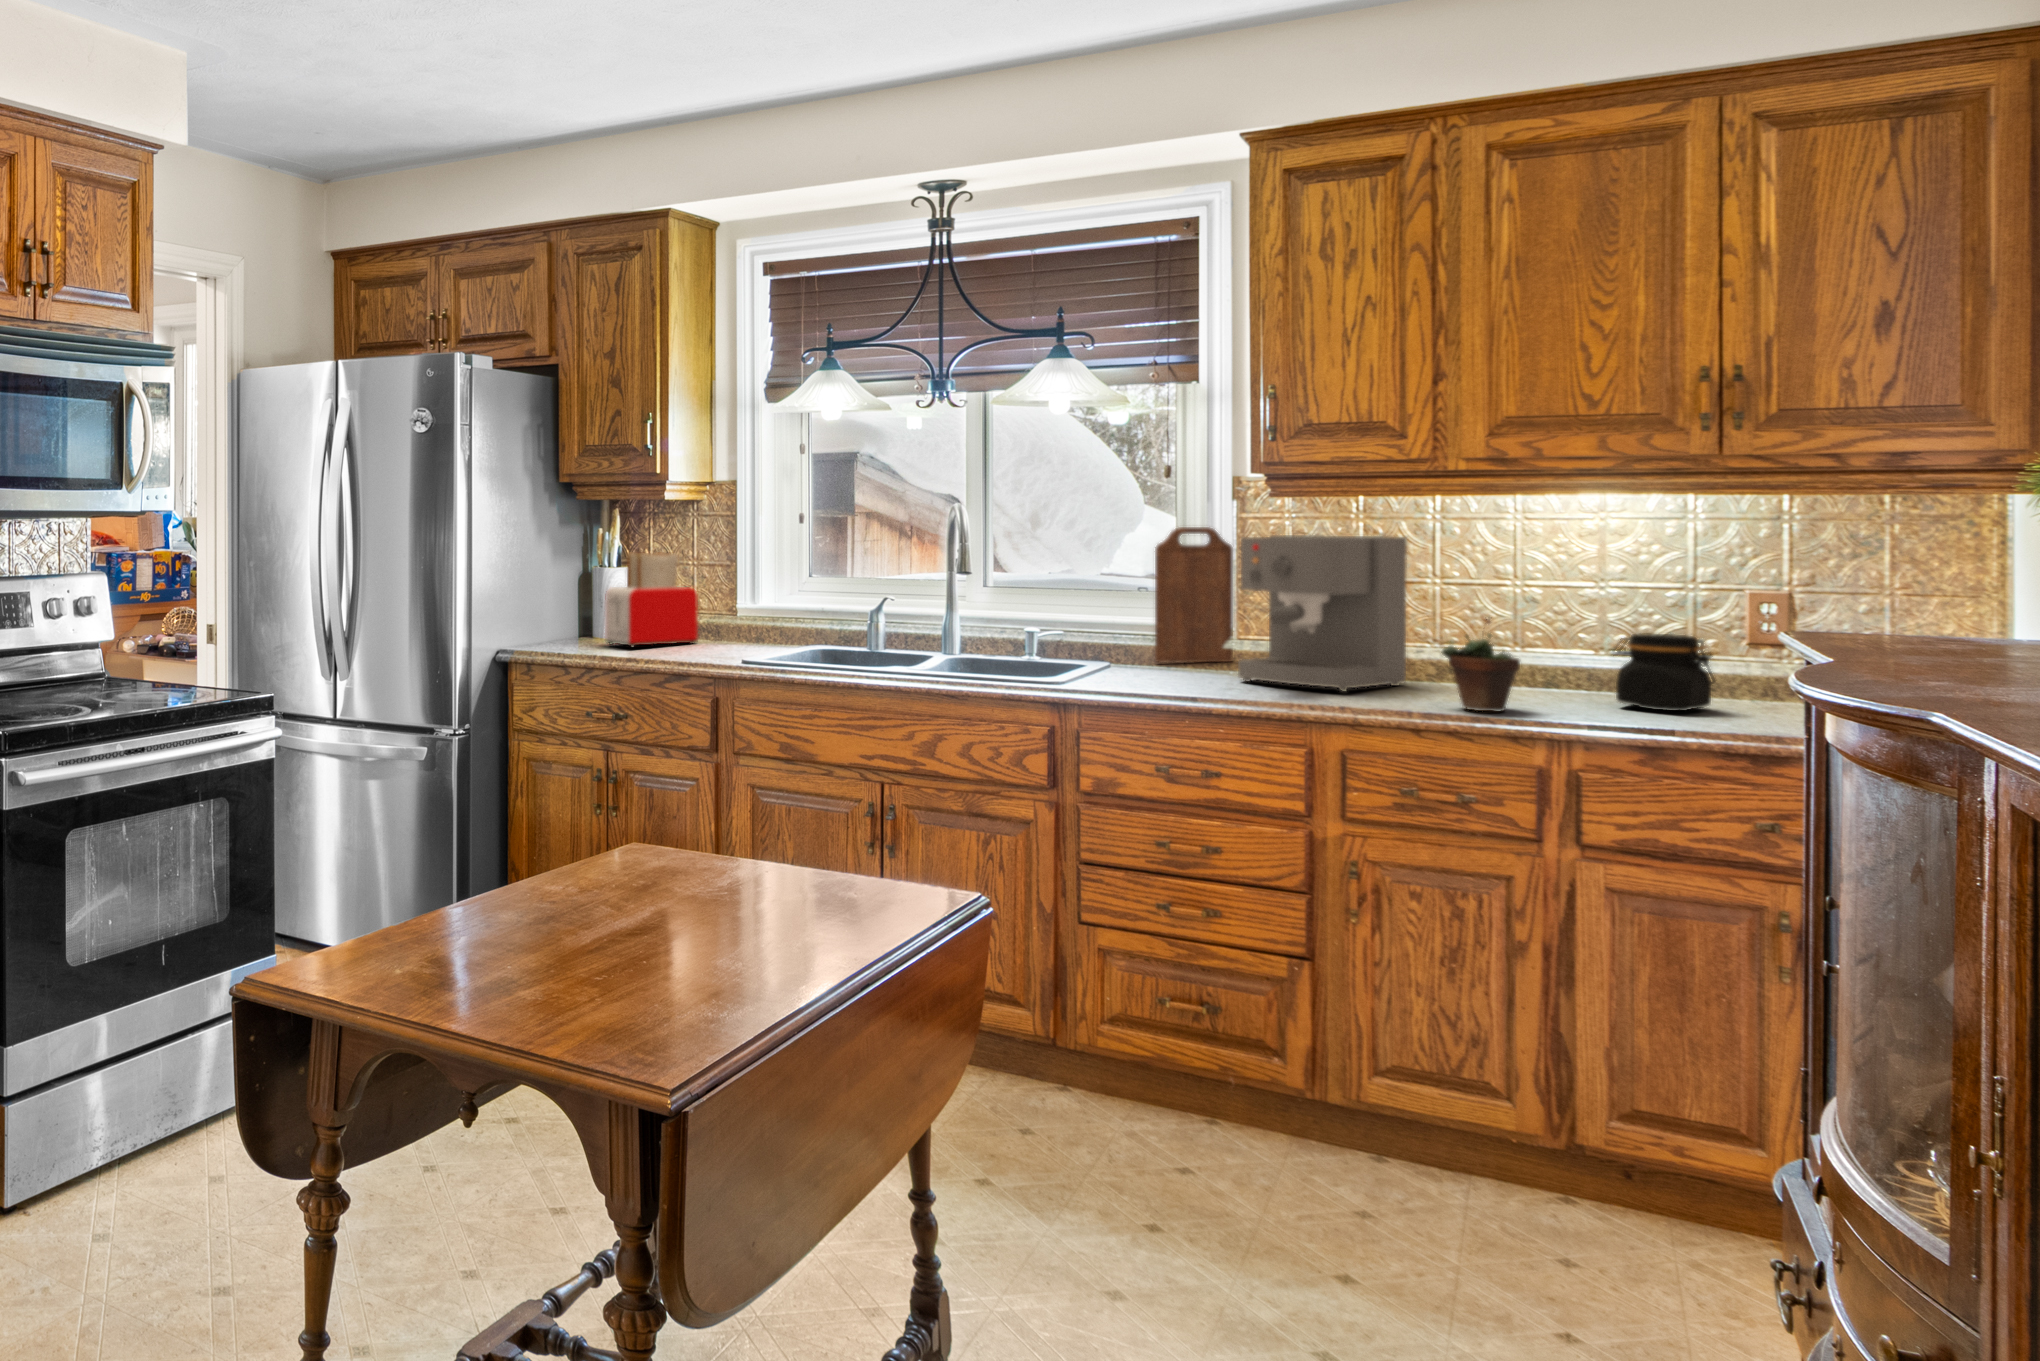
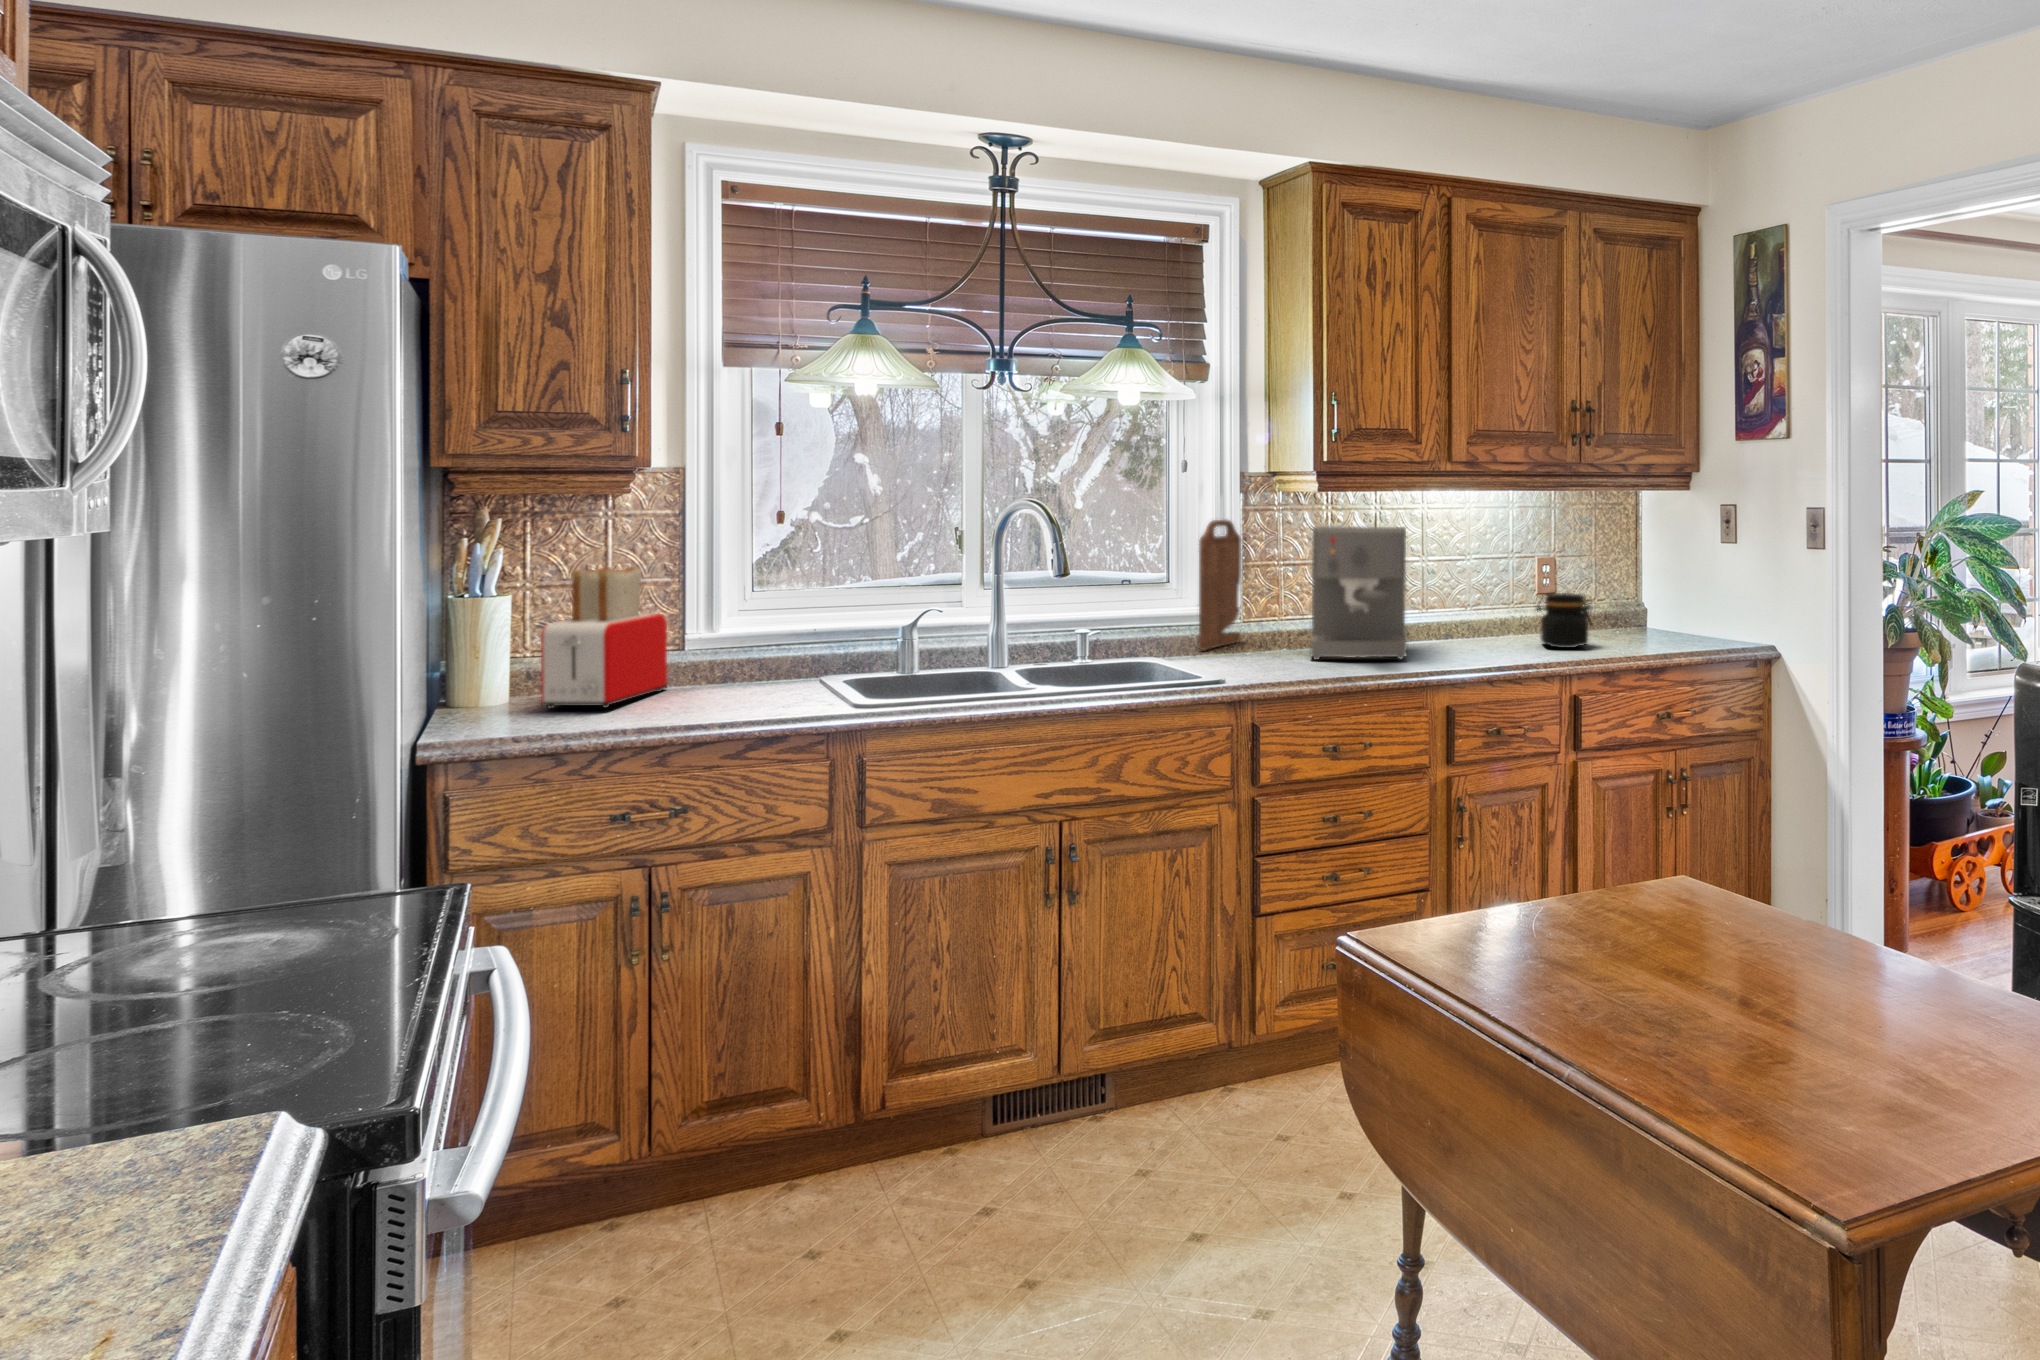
succulent plant: present [1442,619,1520,711] -> none [1484,588,1529,663]

